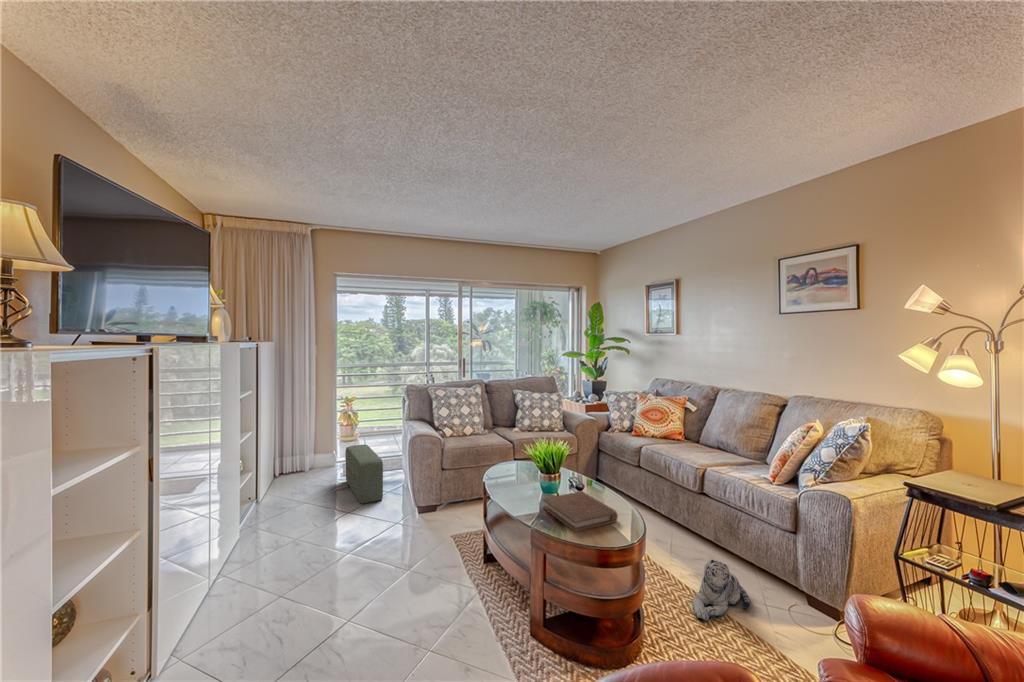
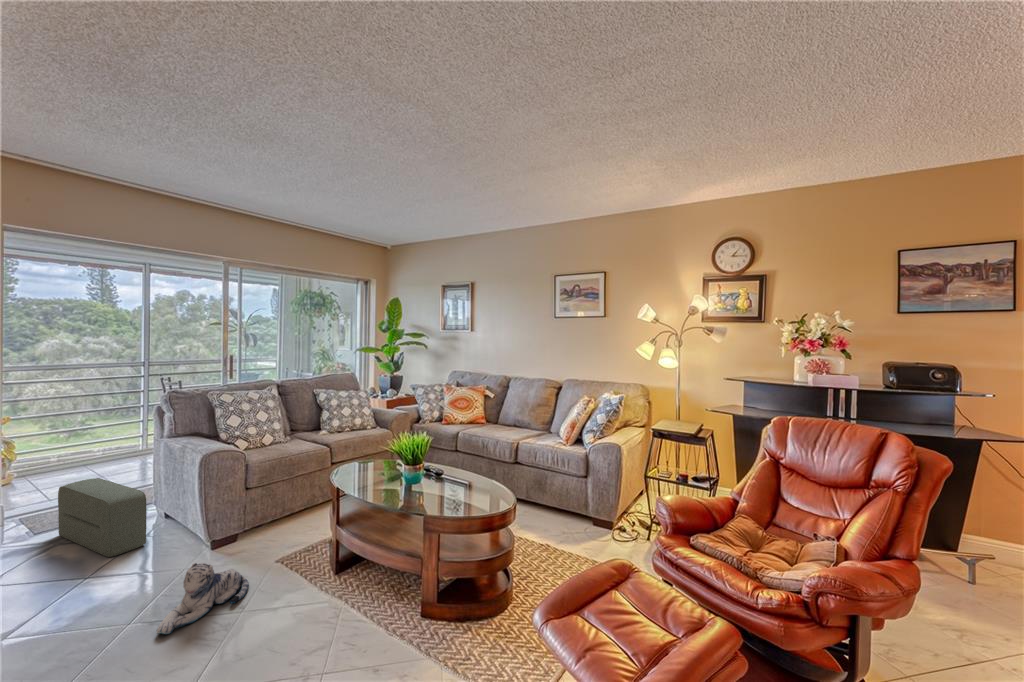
book: present [543,492,618,532] -> none [410,476,481,510]
plush toy: present [693,559,750,621] -> present [157,563,249,634]

